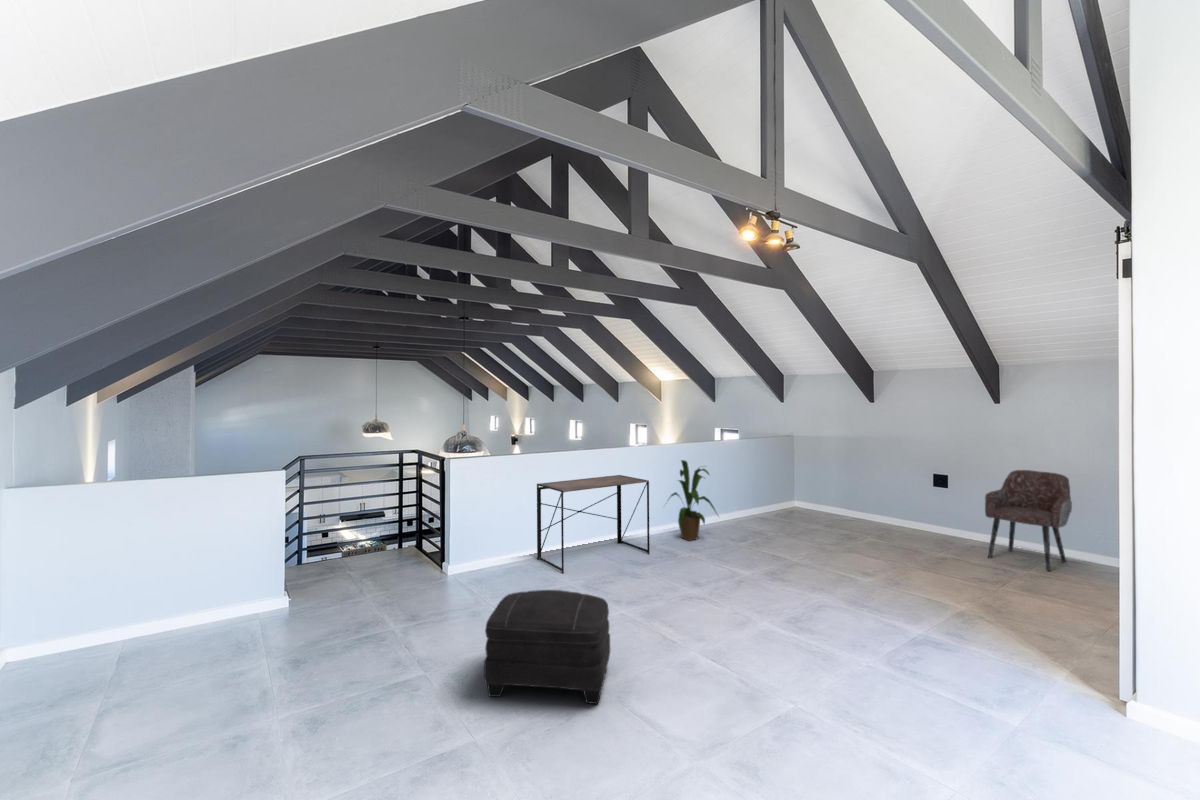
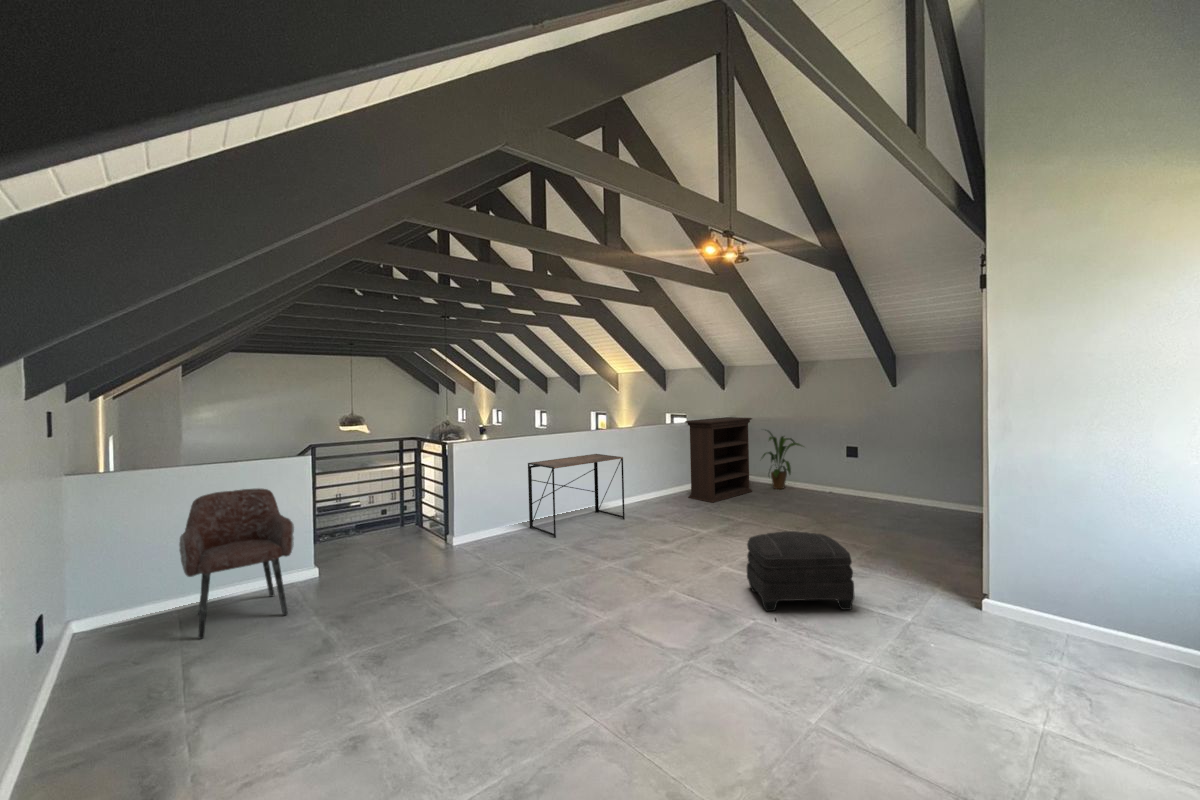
bookshelf: none [728,435,812,538] -> present [685,417,752,503]
house plant: present [671,460,716,541] -> present [762,431,802,489]
armchair: present [985,470,1072,571] -> present [179,489,294,638]
ottoman: present [484,590,610,704] -> present [747,531,854,611]

